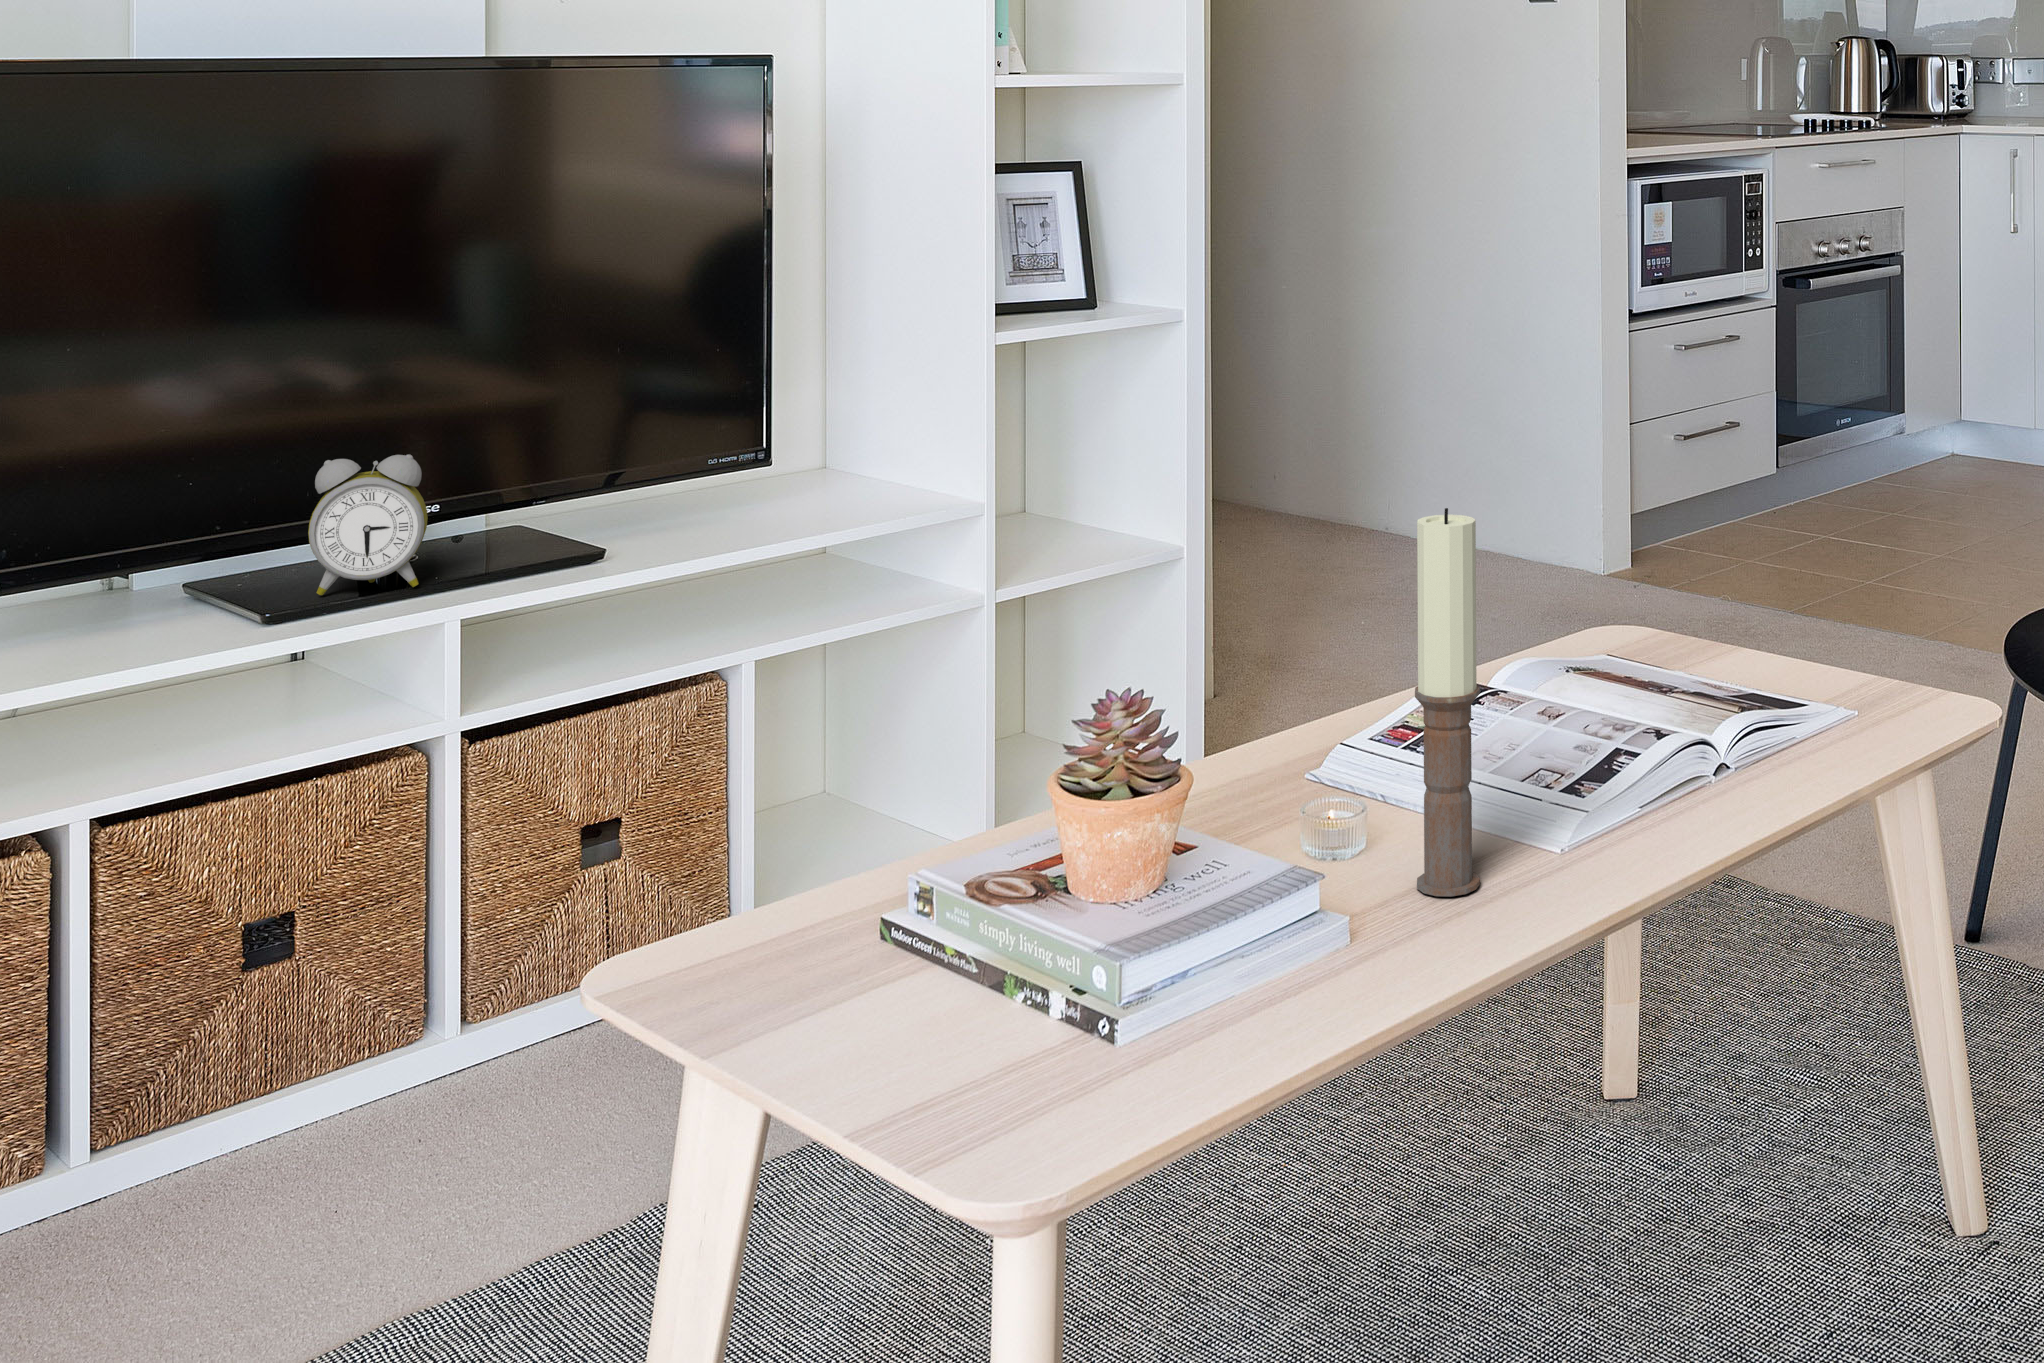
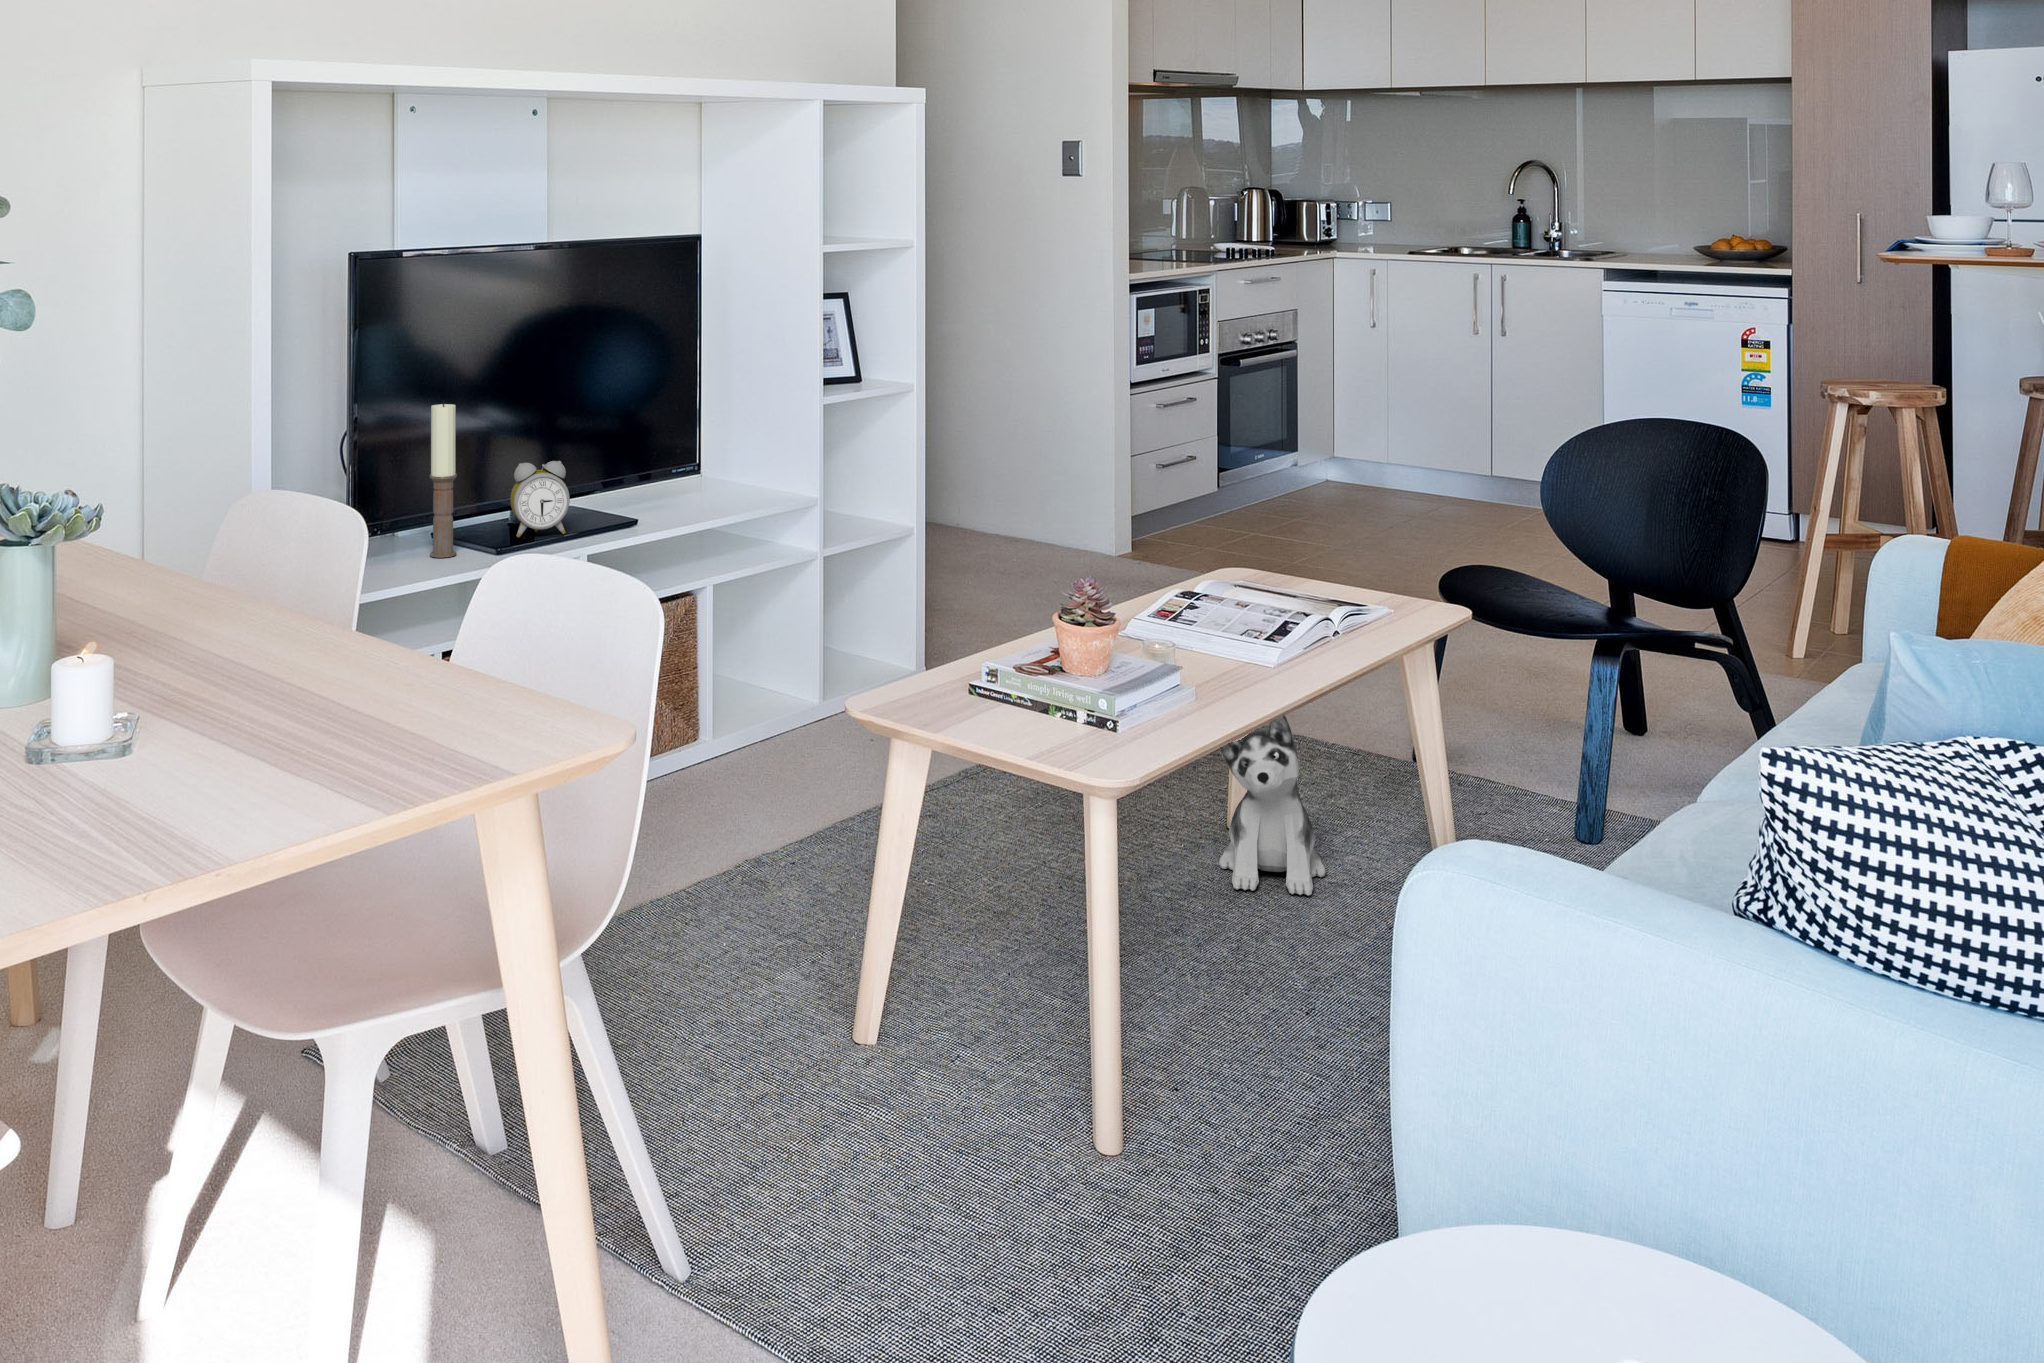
candle: present [1415,508,1480,896] -> present [430,401,457,558]
plush toy: none [1526,908,1727,1264] -> present [1219,715,1326,896]

